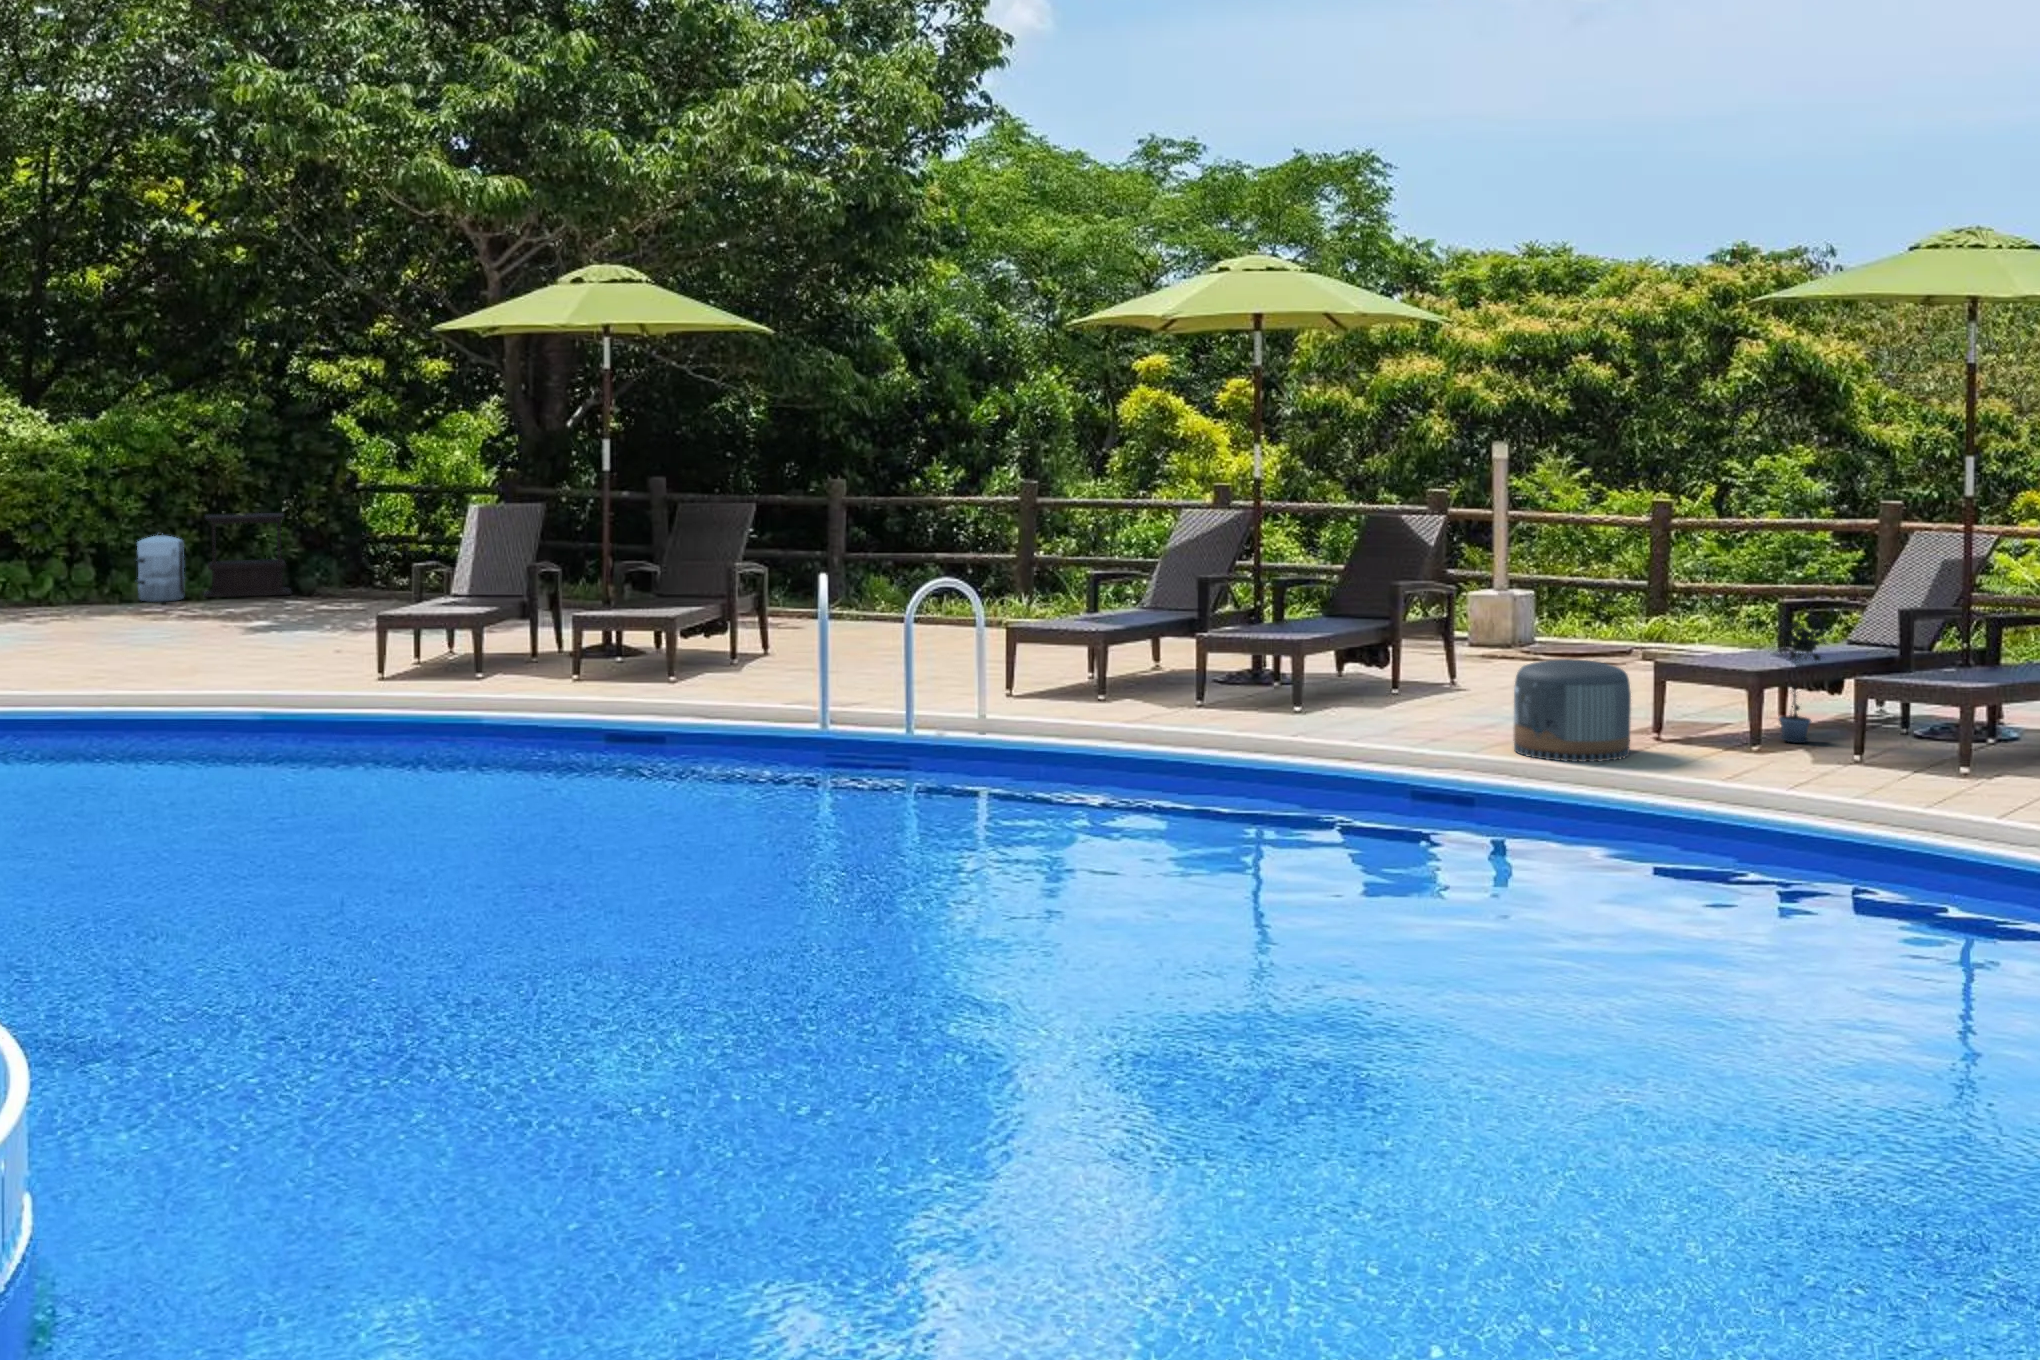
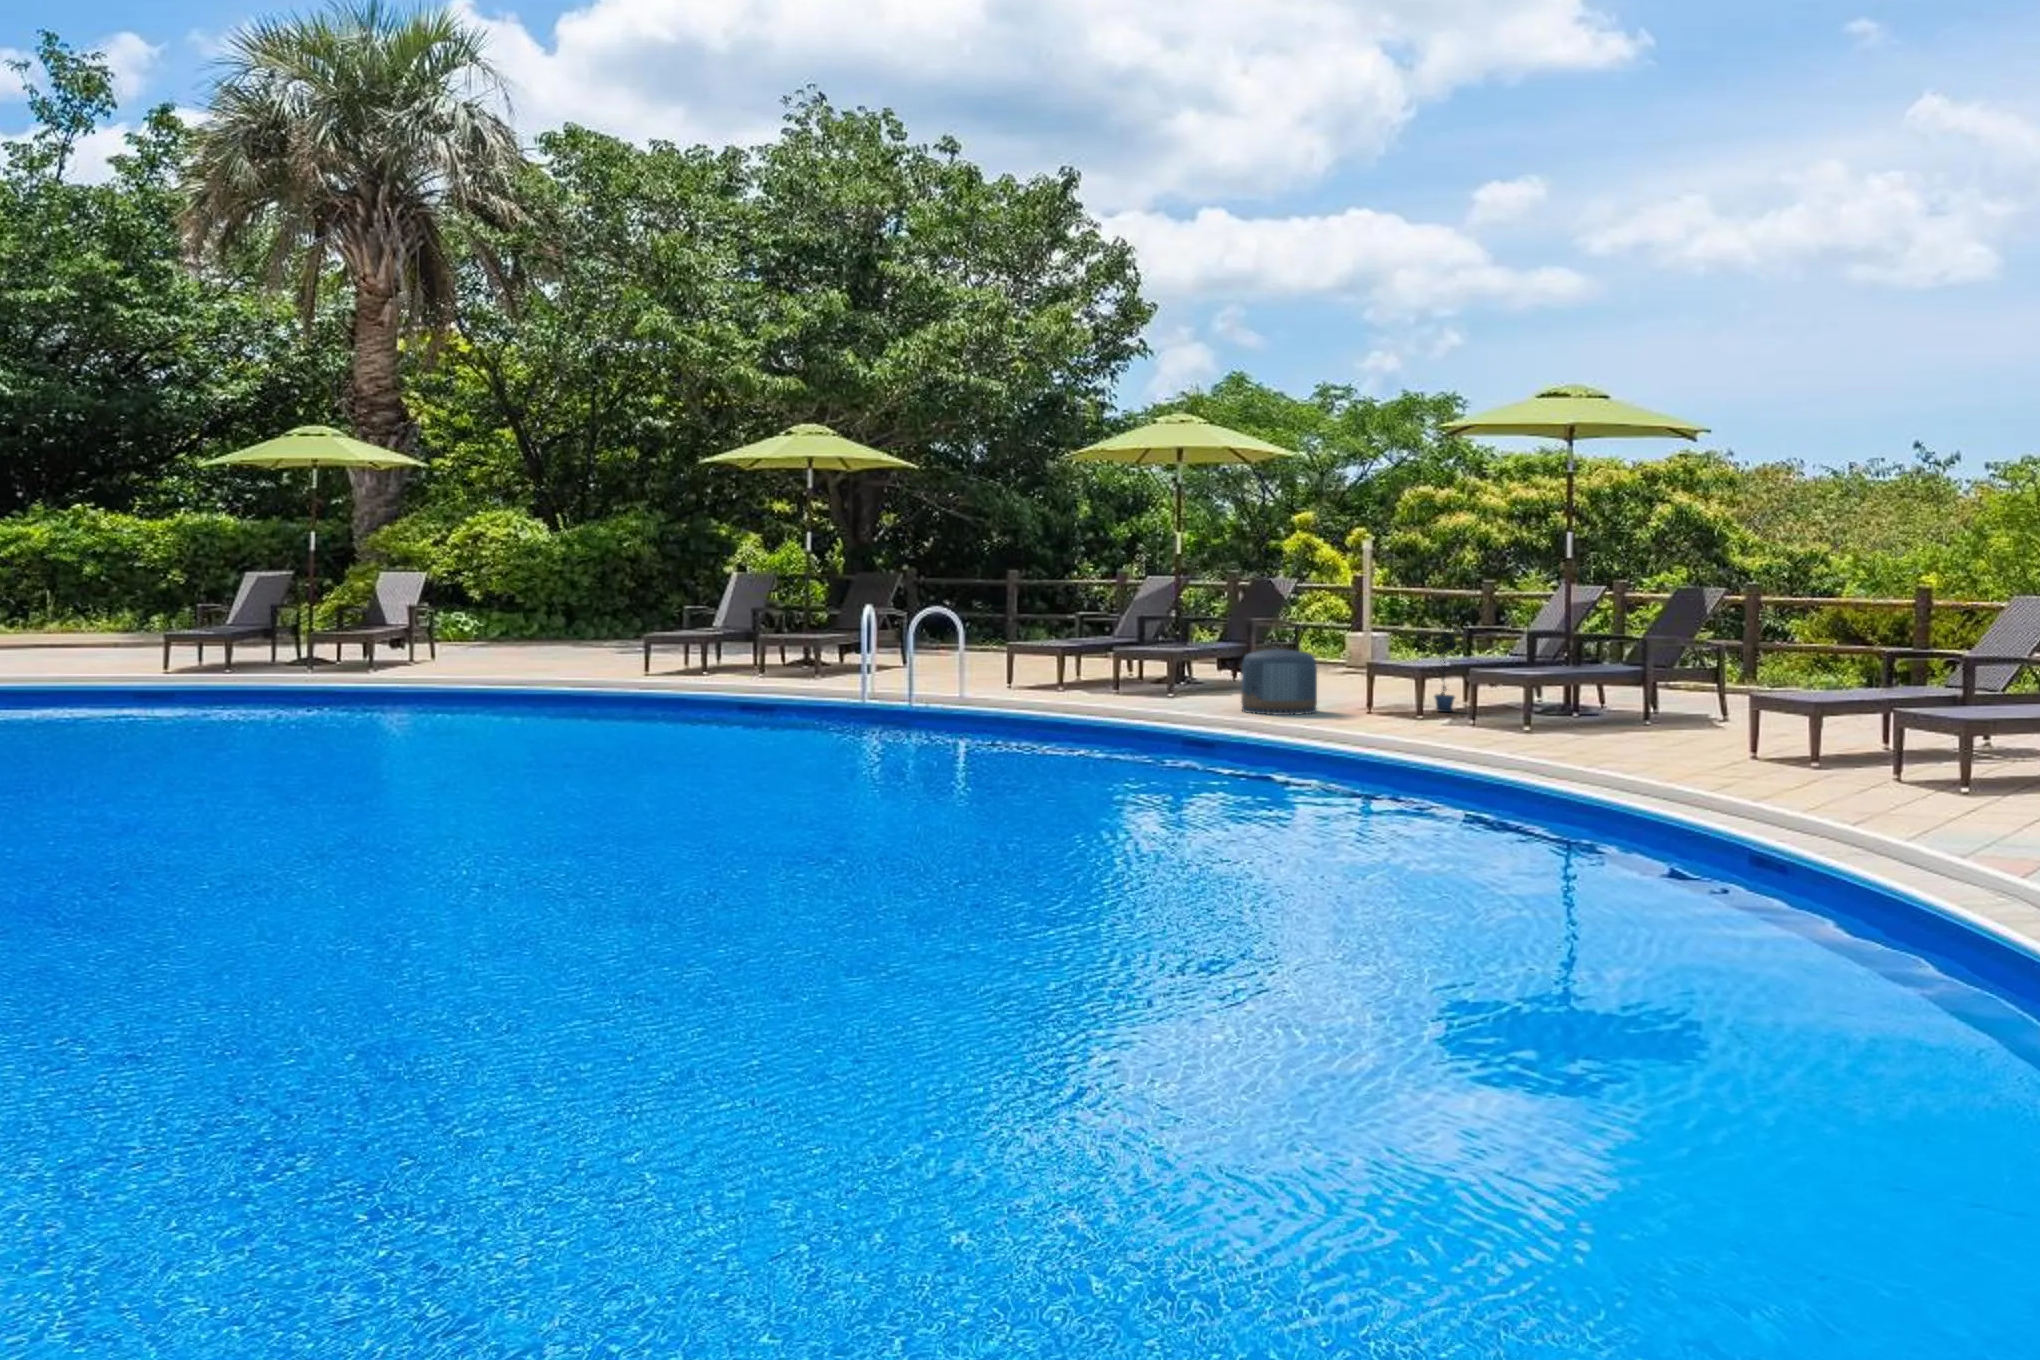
side table: present [203,513,292,597] -> none [638,595,698,645]
waste bin: present [137,533,186,602] -> none [593,603,627,646]

